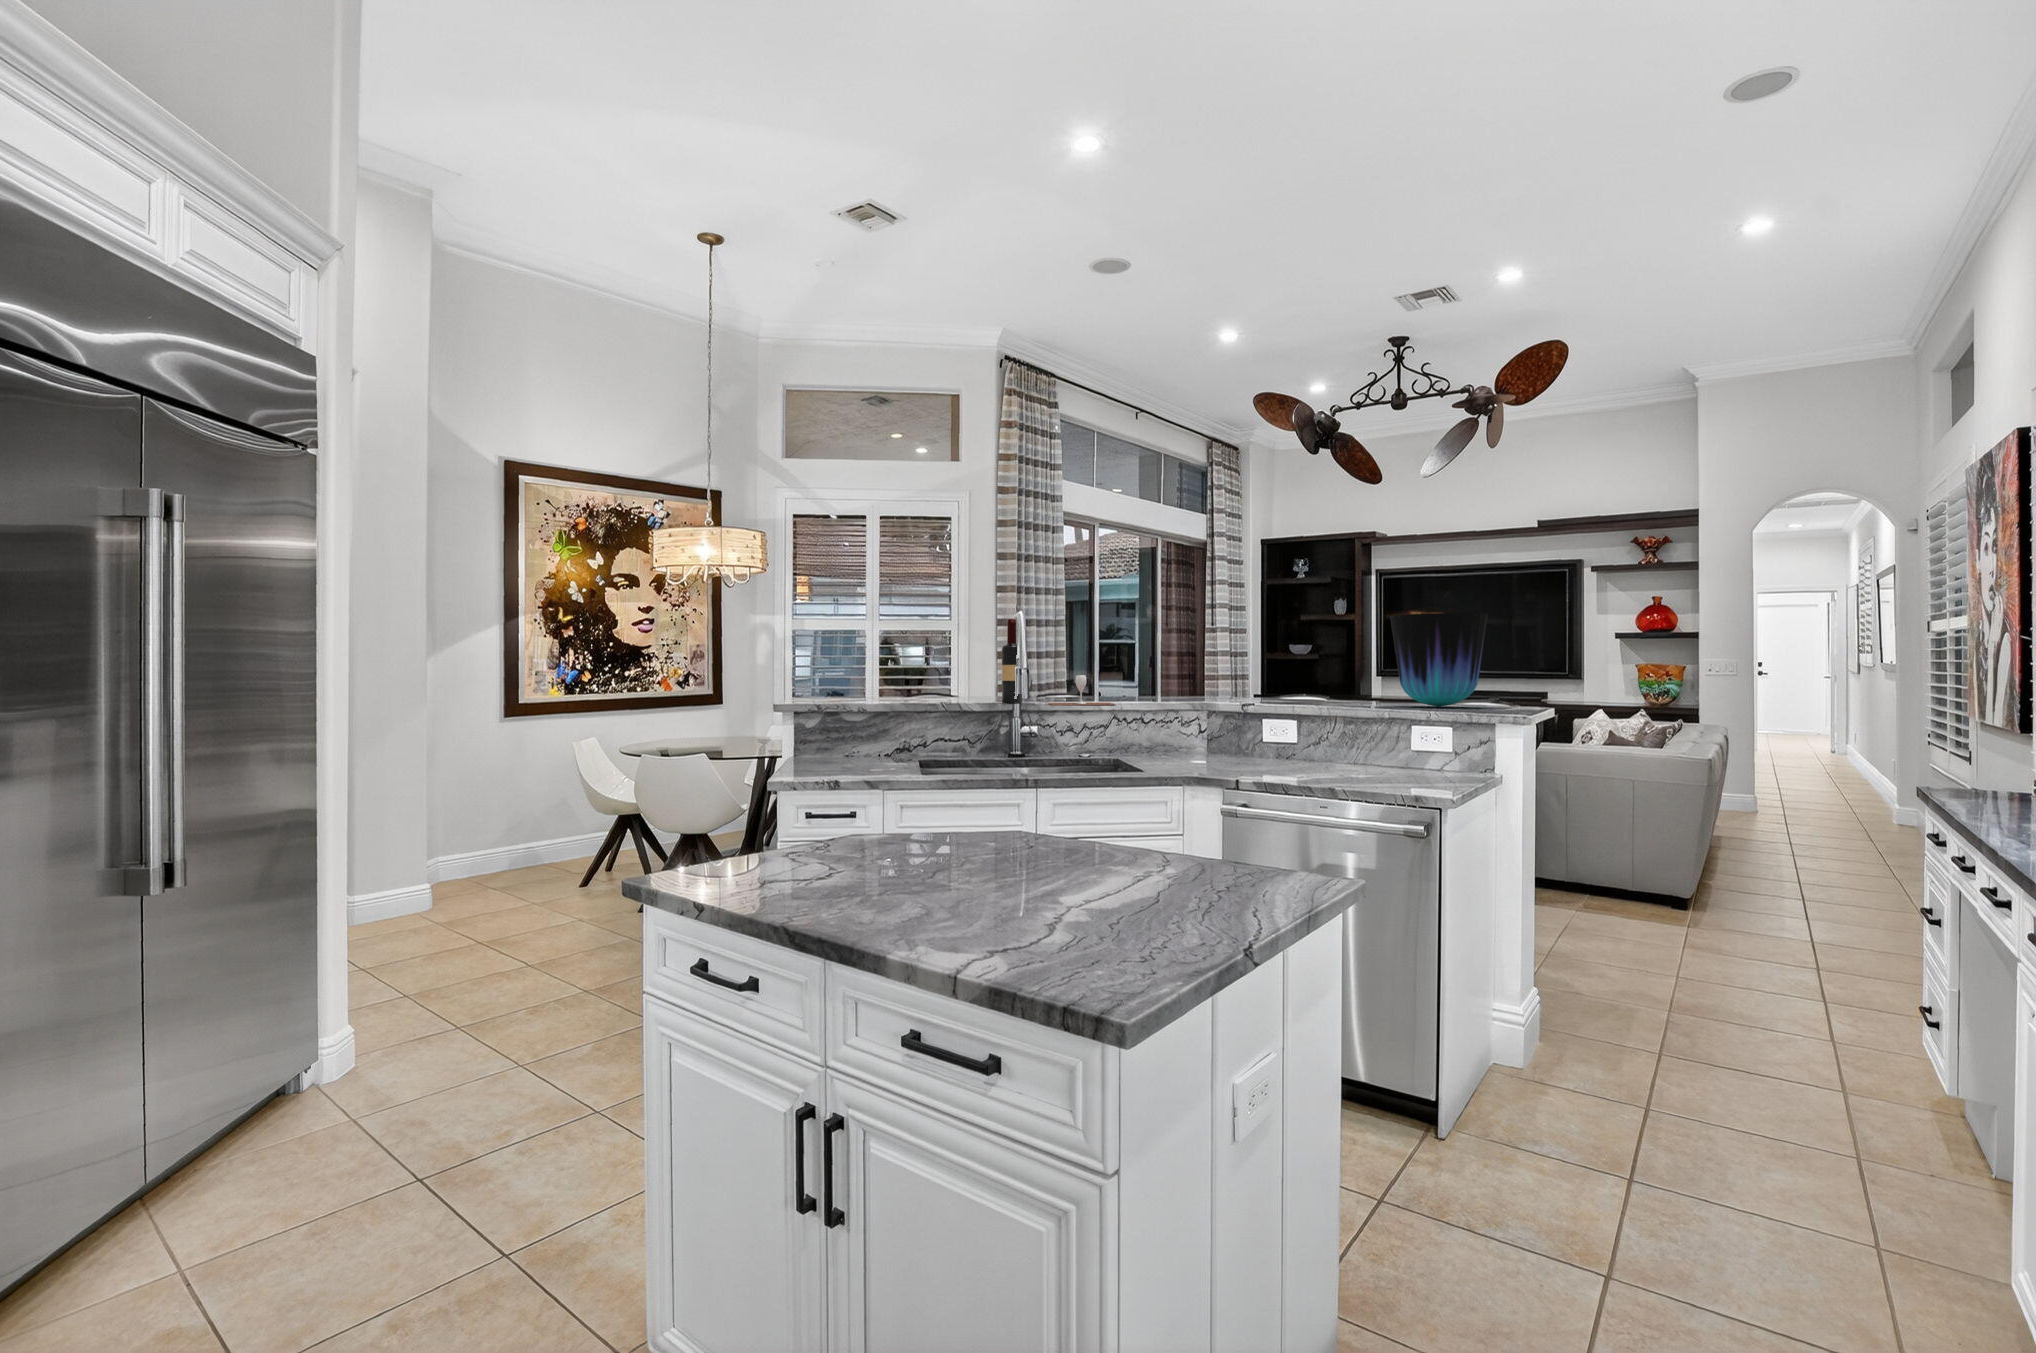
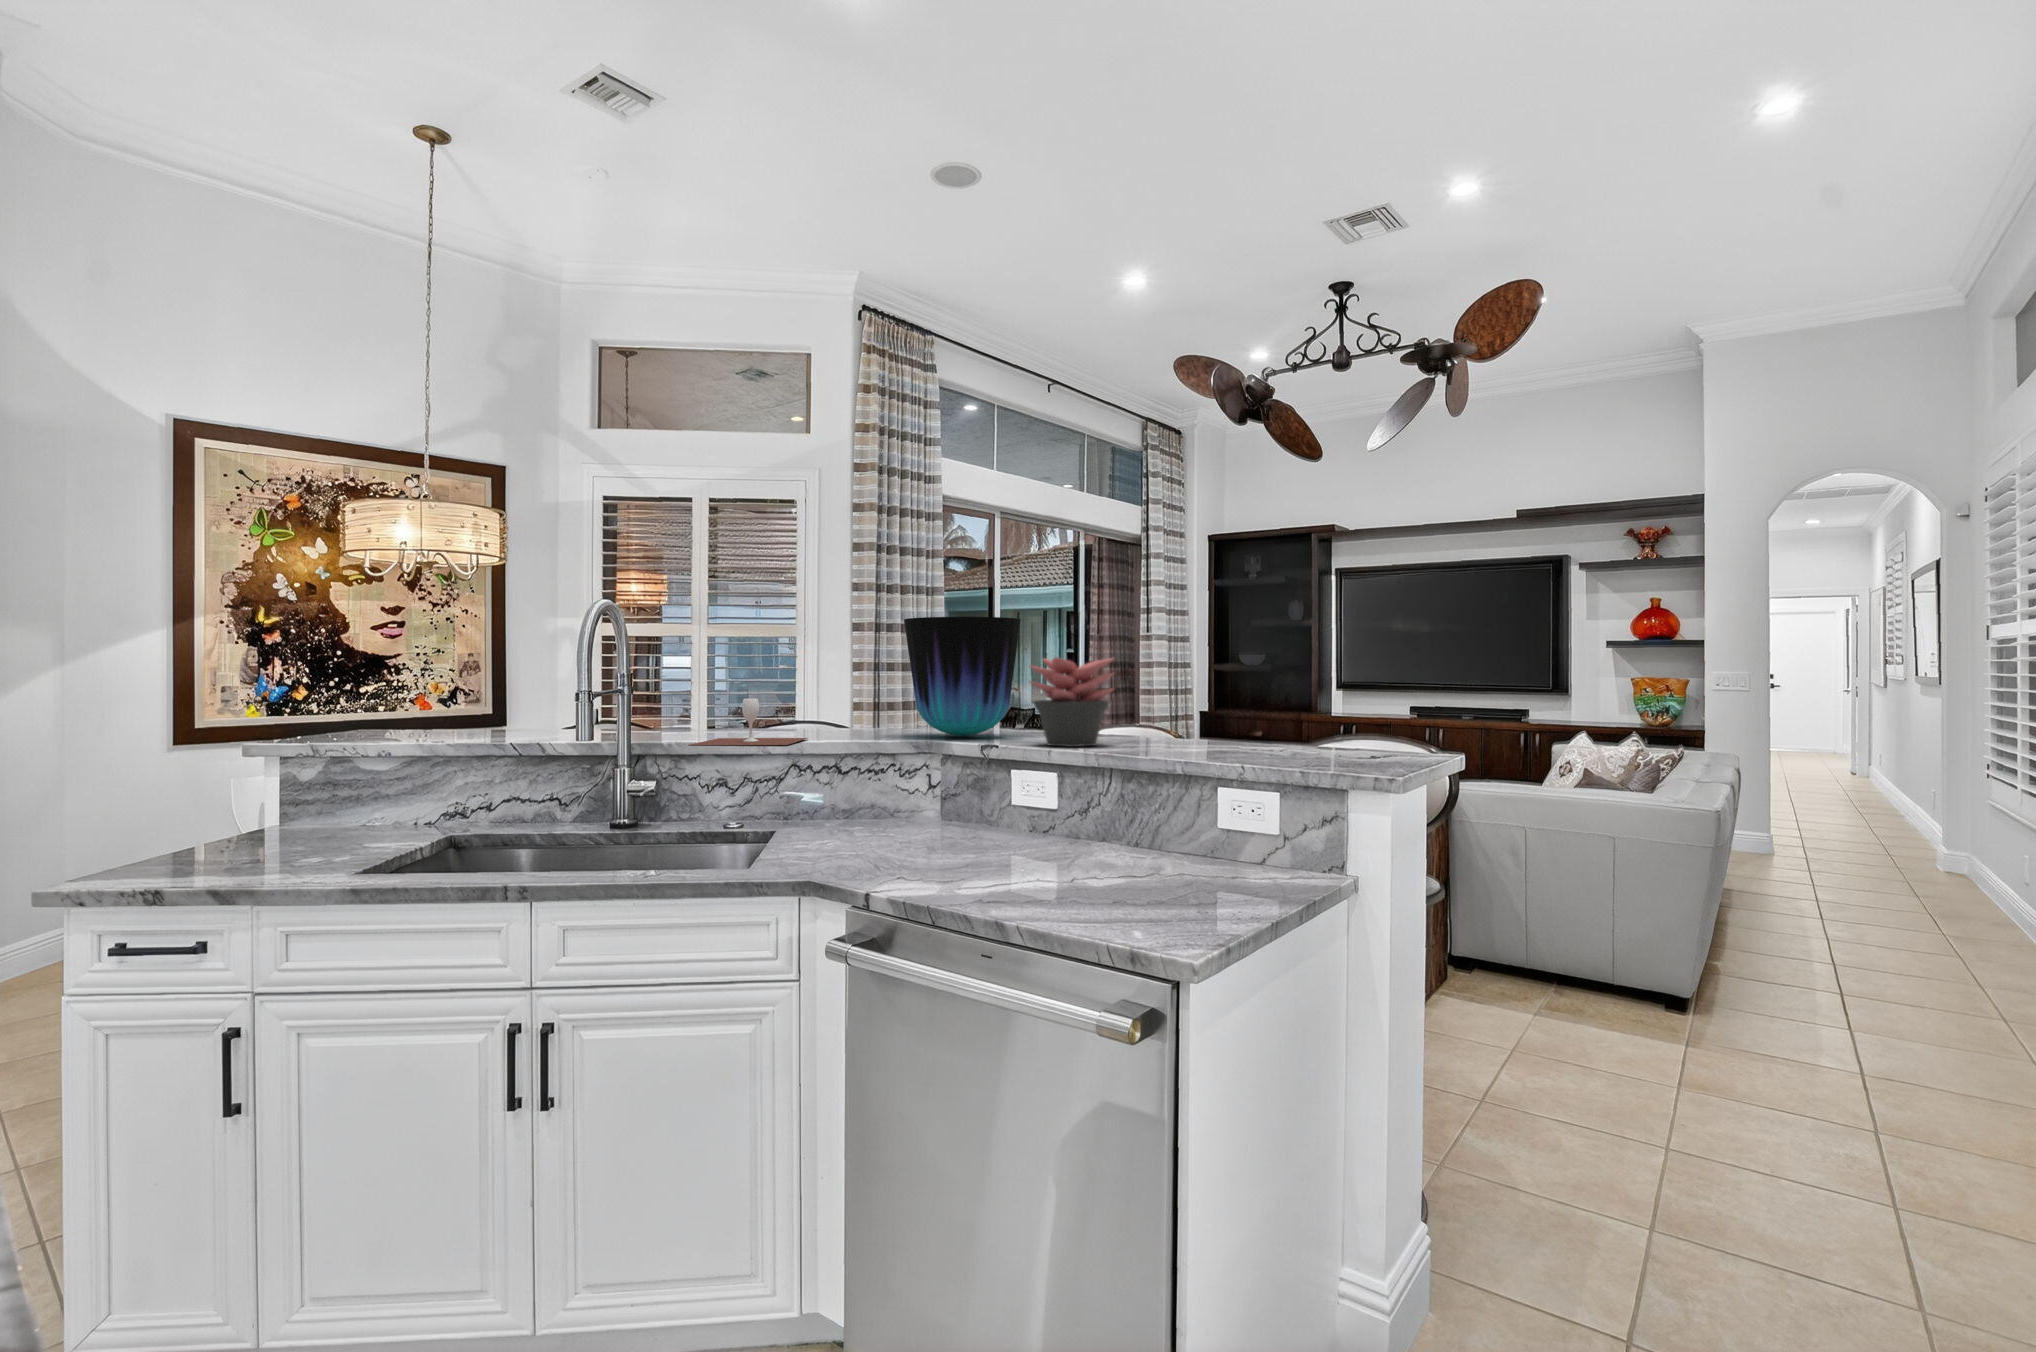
vase: present [1390,613,1488,707] -> present [904,617,1021,736]
wine bottle: present [1002,619,1022,703] -> none [655,615,687,739]
succulent plant: none [1266,647,1322,705] -> present [1029,657,1114,747]

